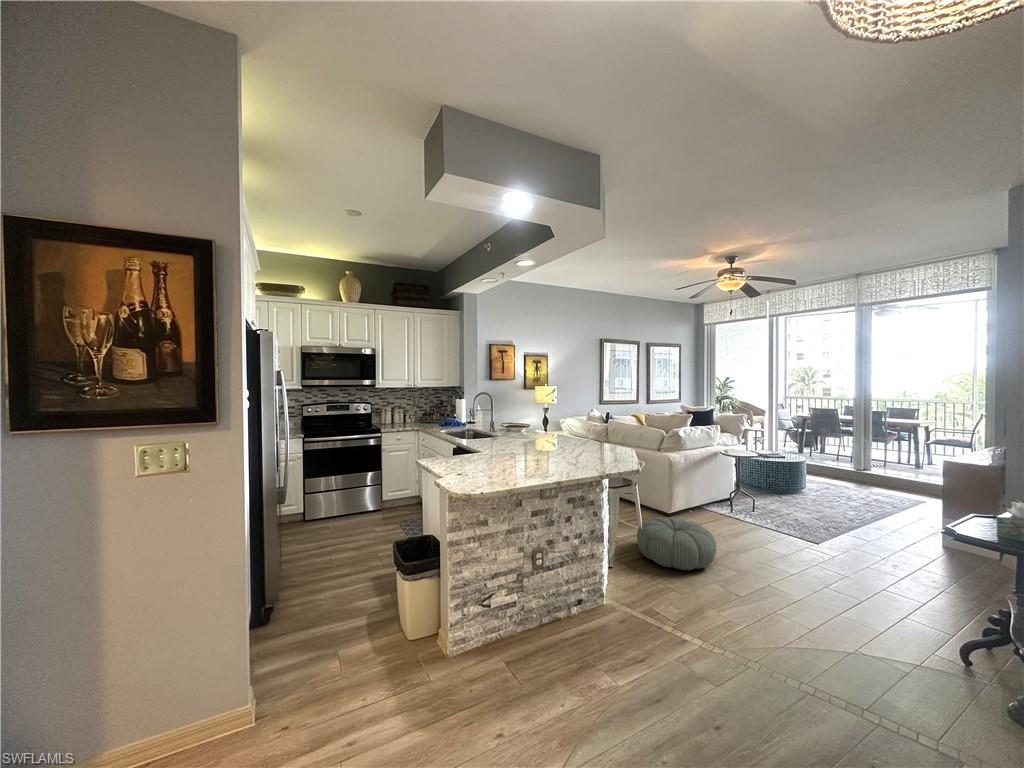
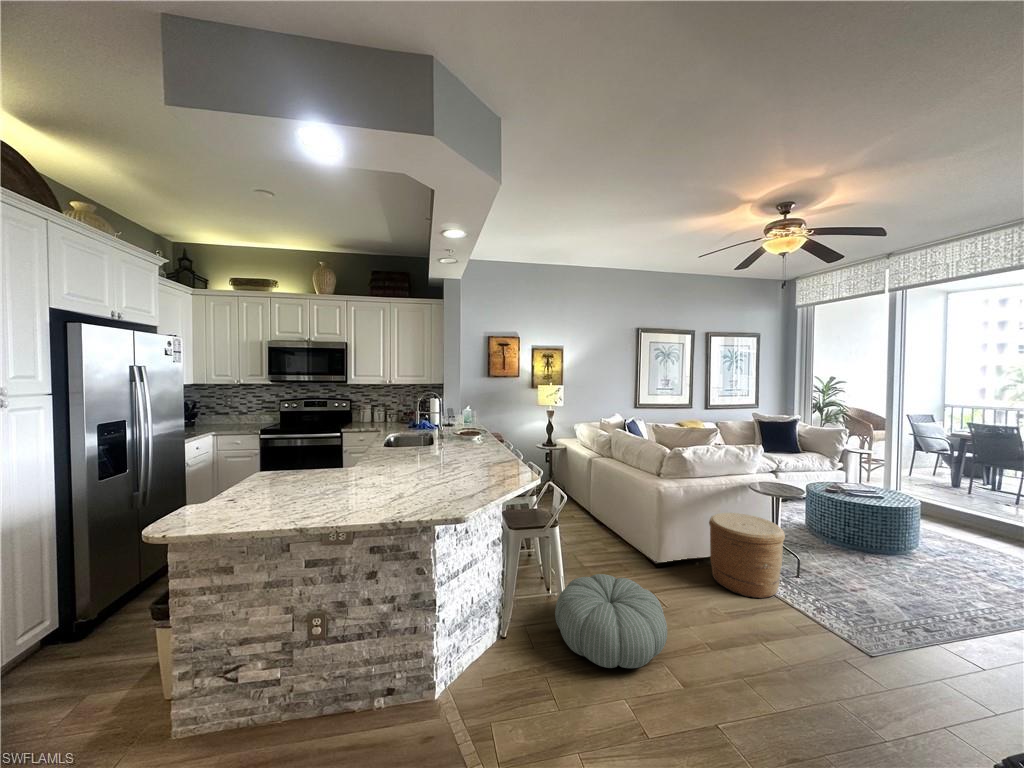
woven basket: none [701,472,751,525] -> present [709,513,785,598]

